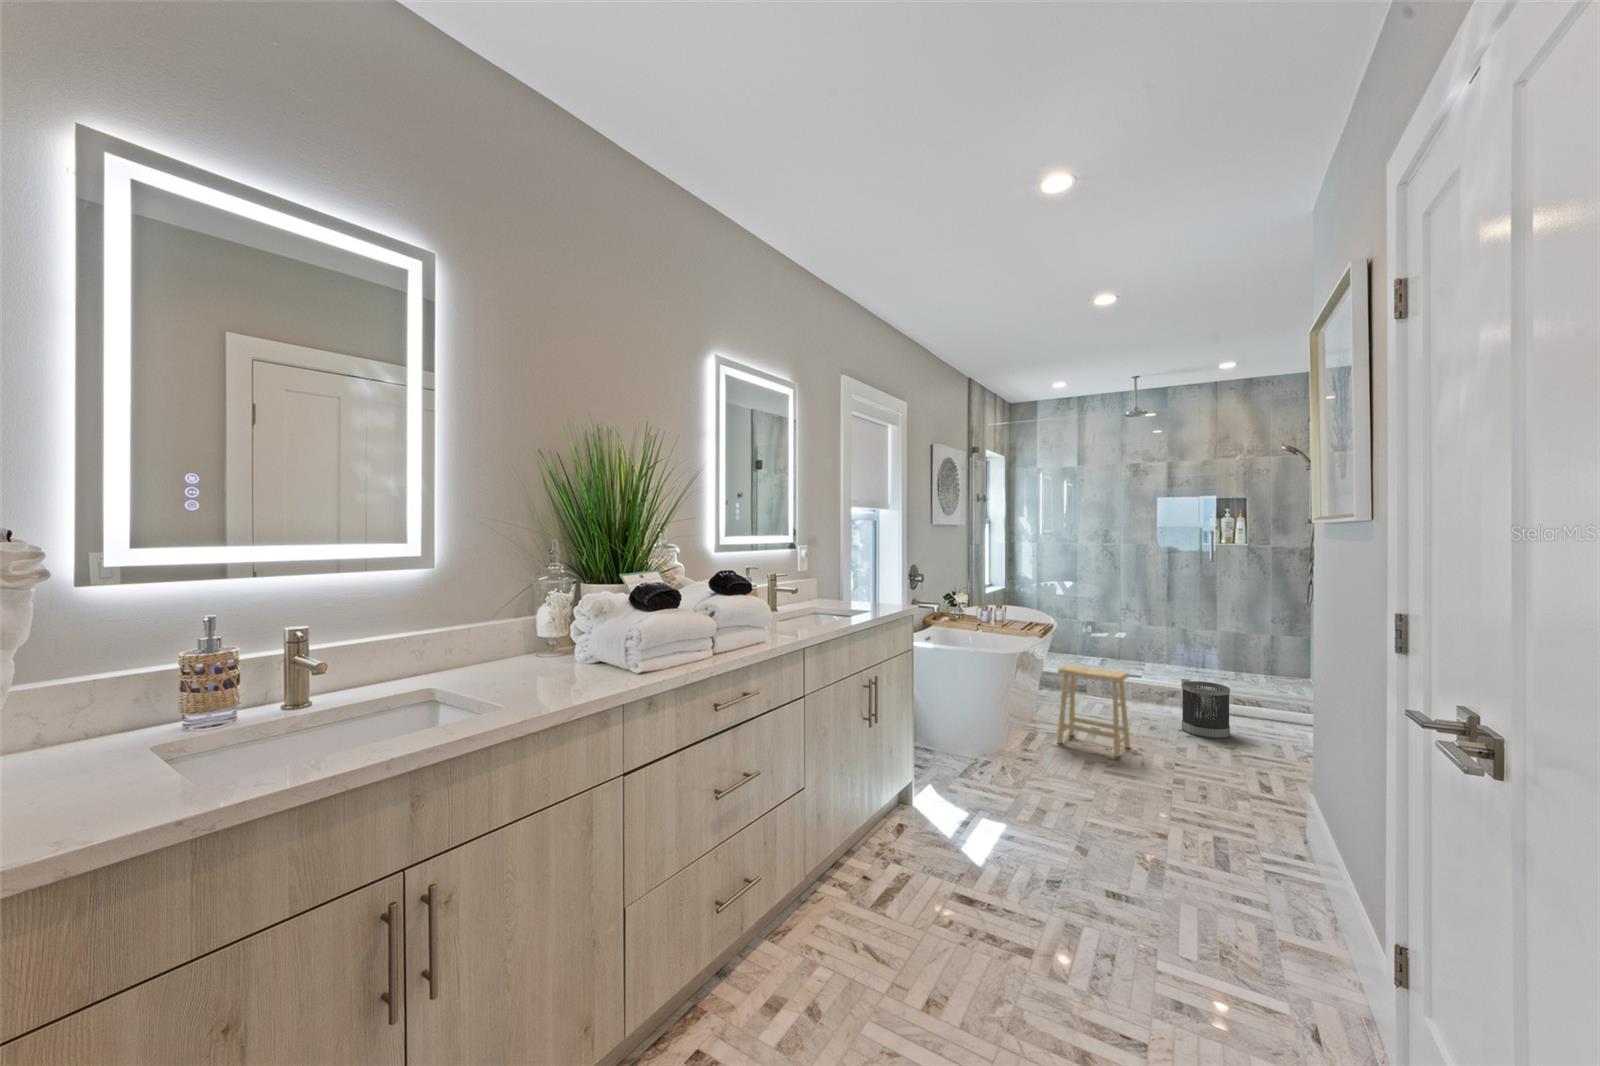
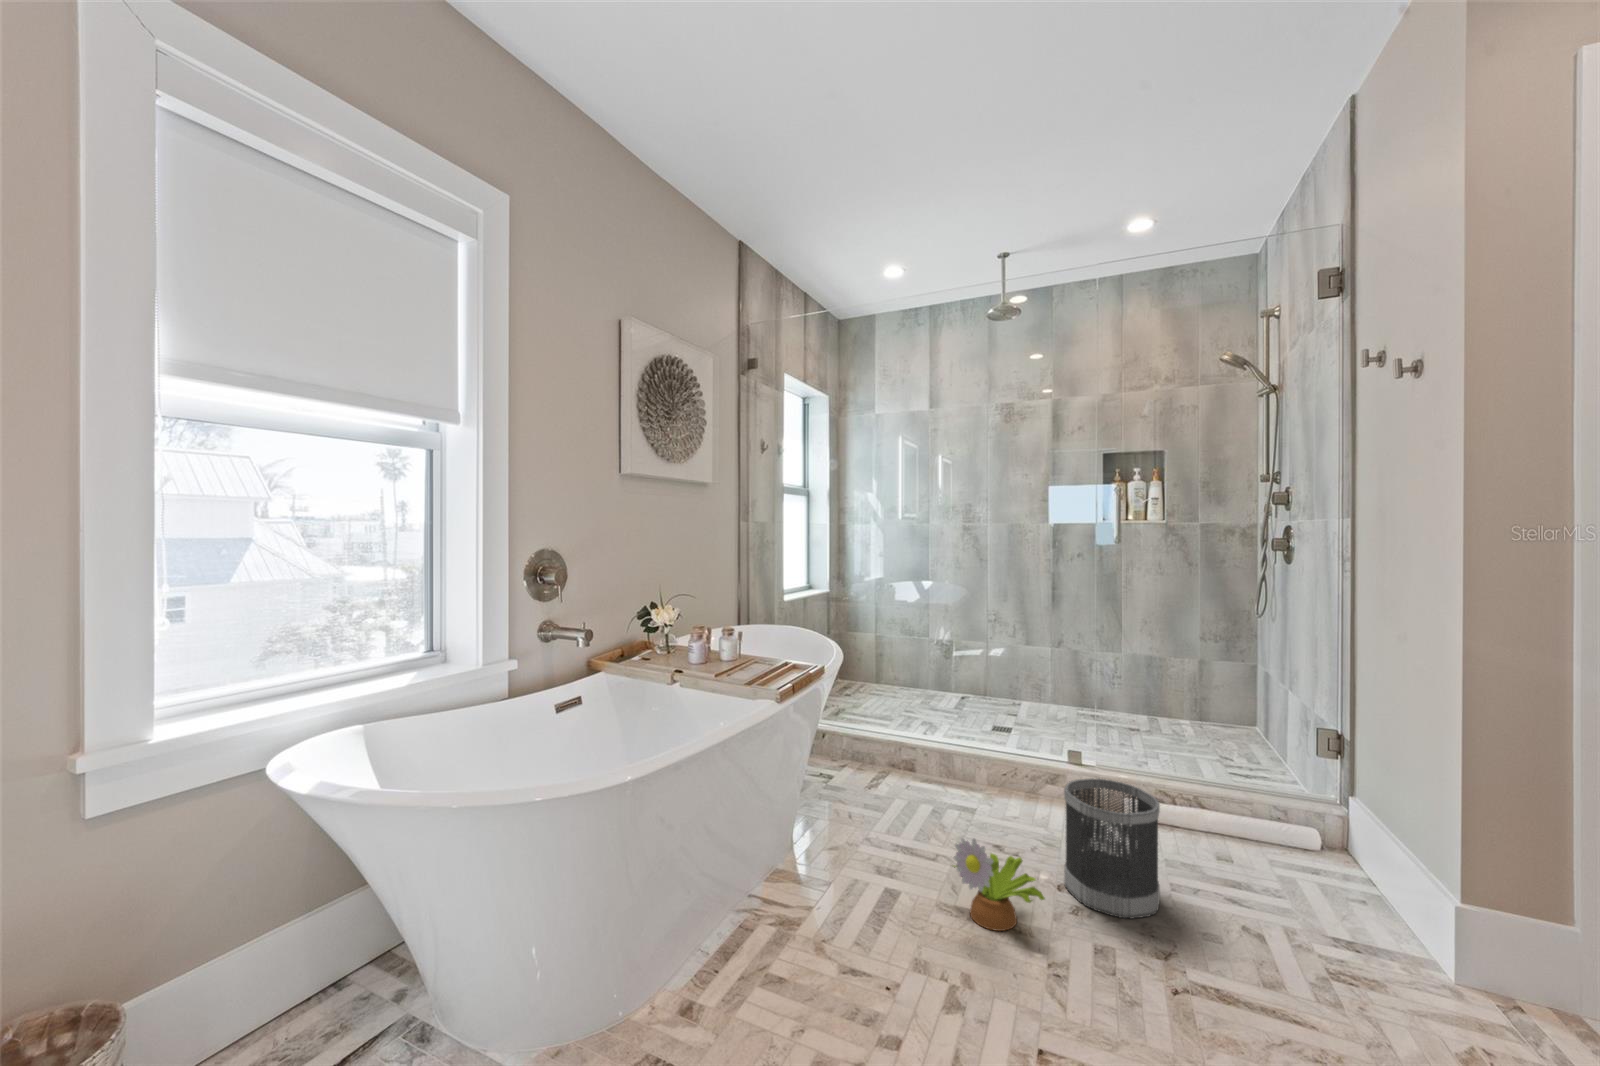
footstool: present [1057,664,1130,757] -> none [776,767,943,1038]
decorative plant: none [1126,698,1174,739] -> present [953,838,1045,931]

